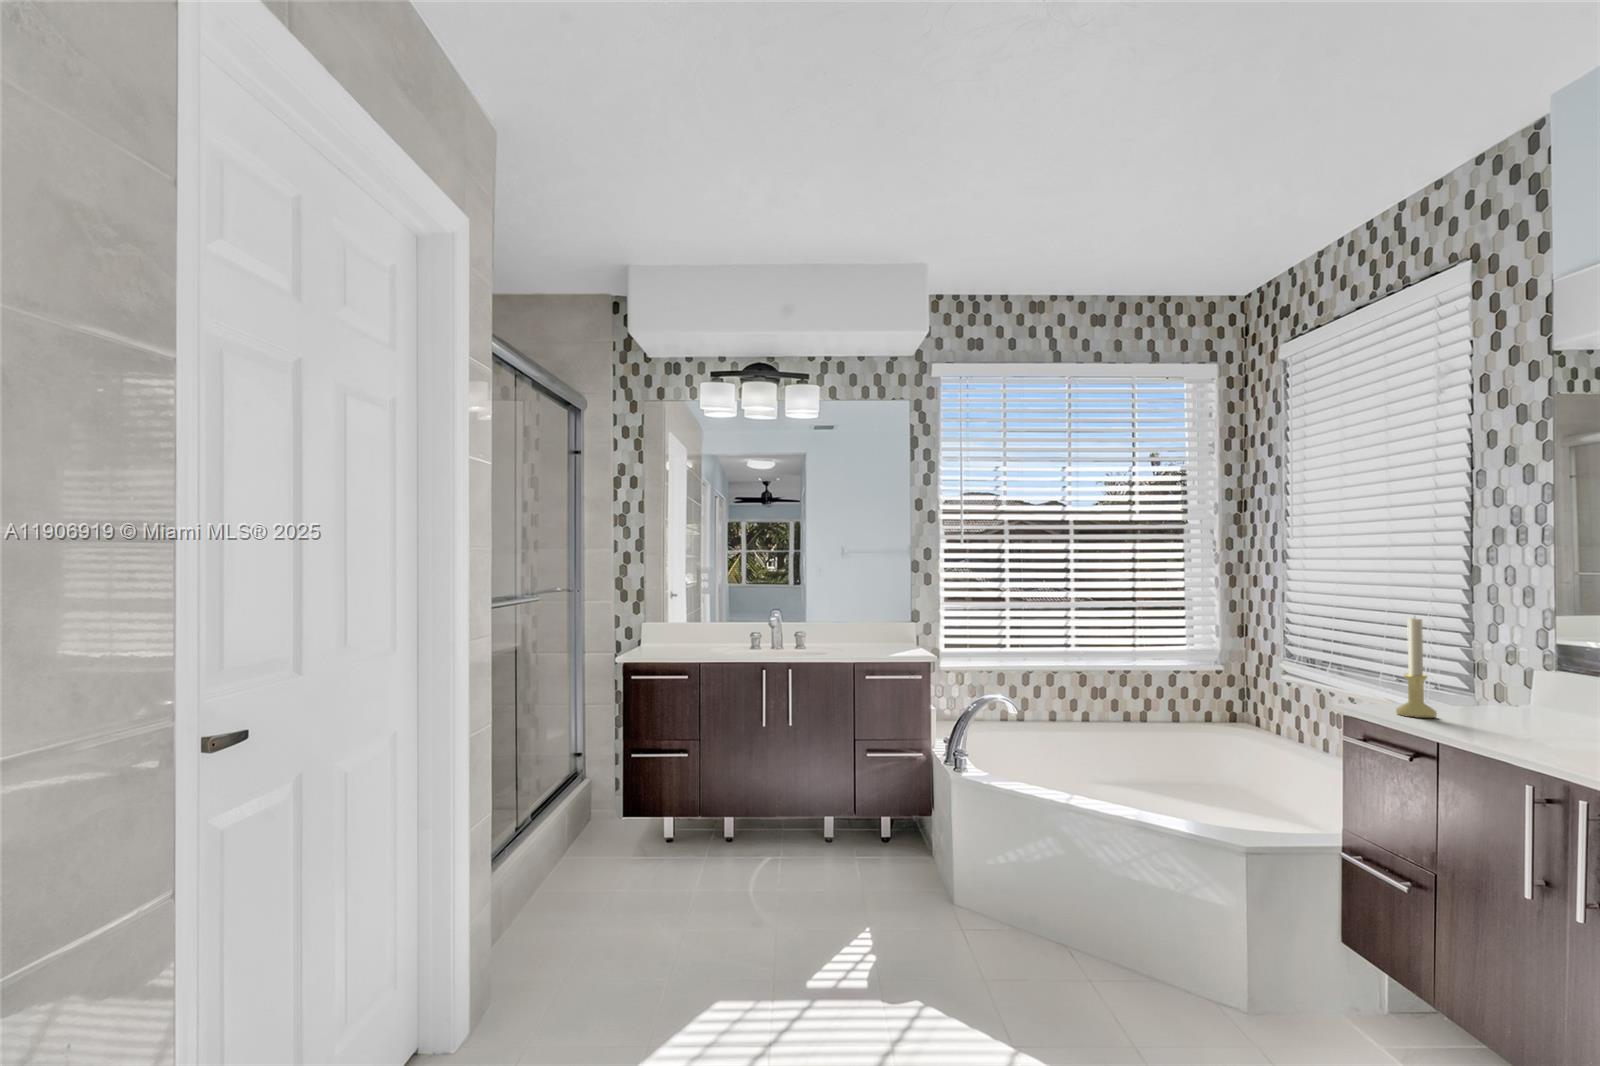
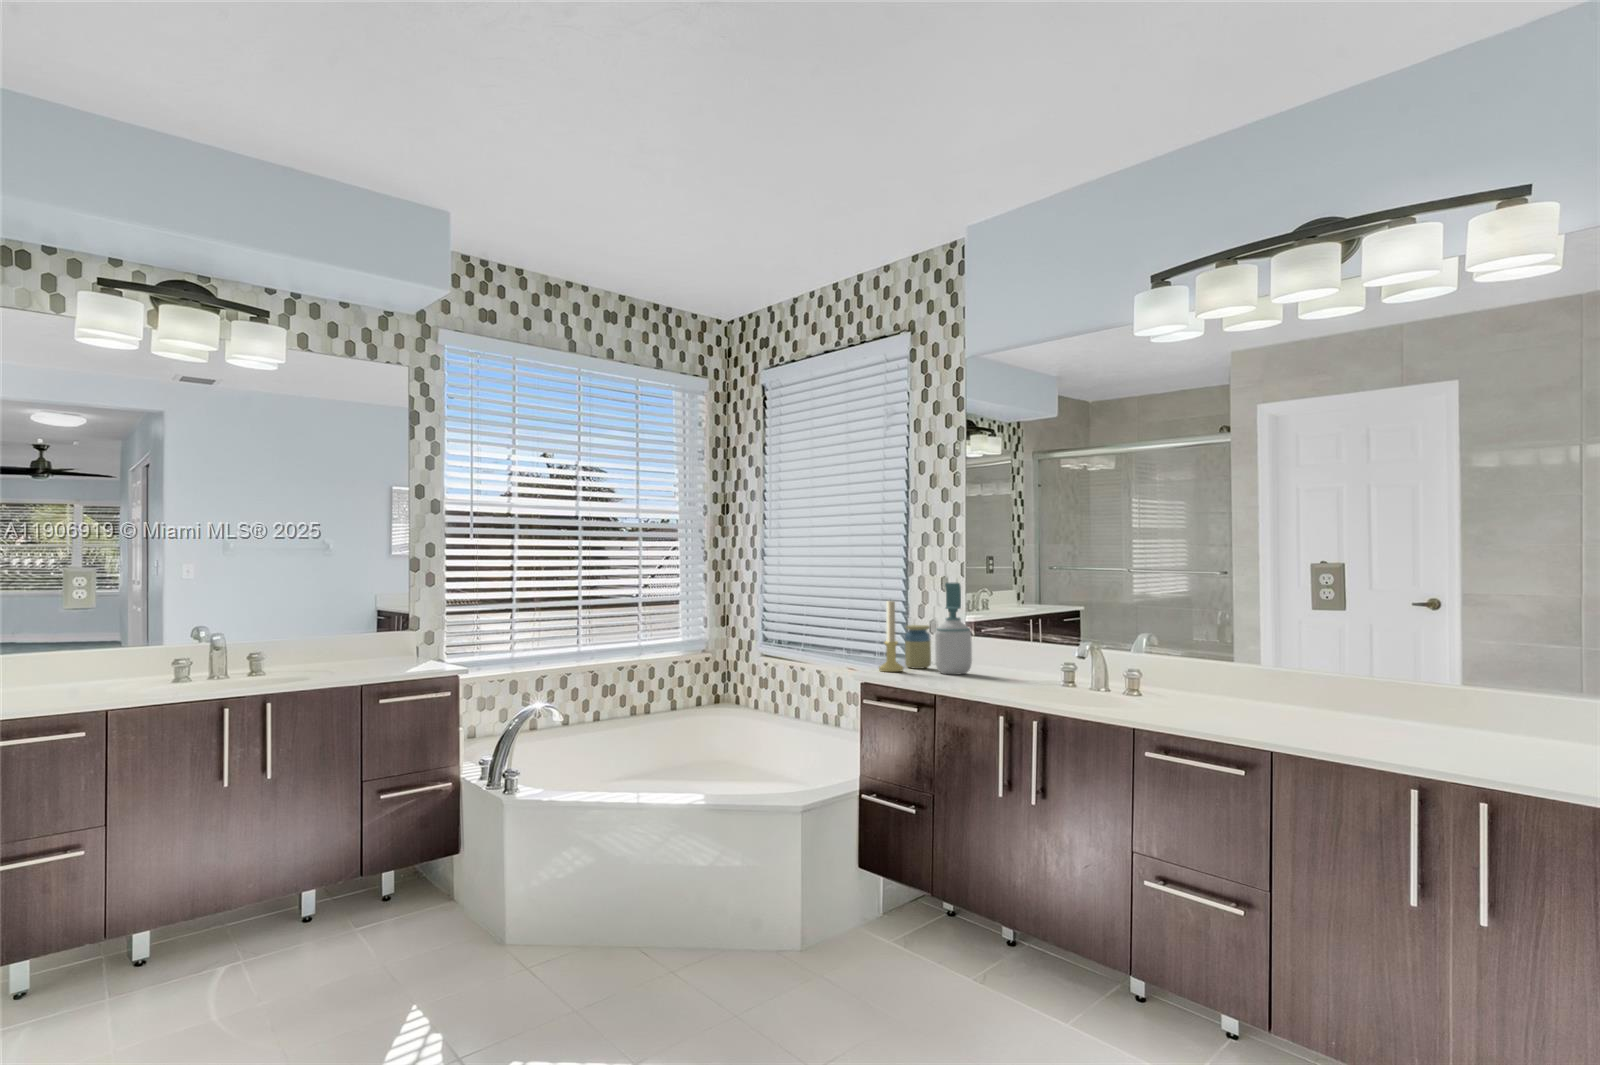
soap bottle: none [1492,596,1559,732] -> present [935,583,972,675]
jar: none [1447,653,1492,716] -> present [905,625,931,669]

